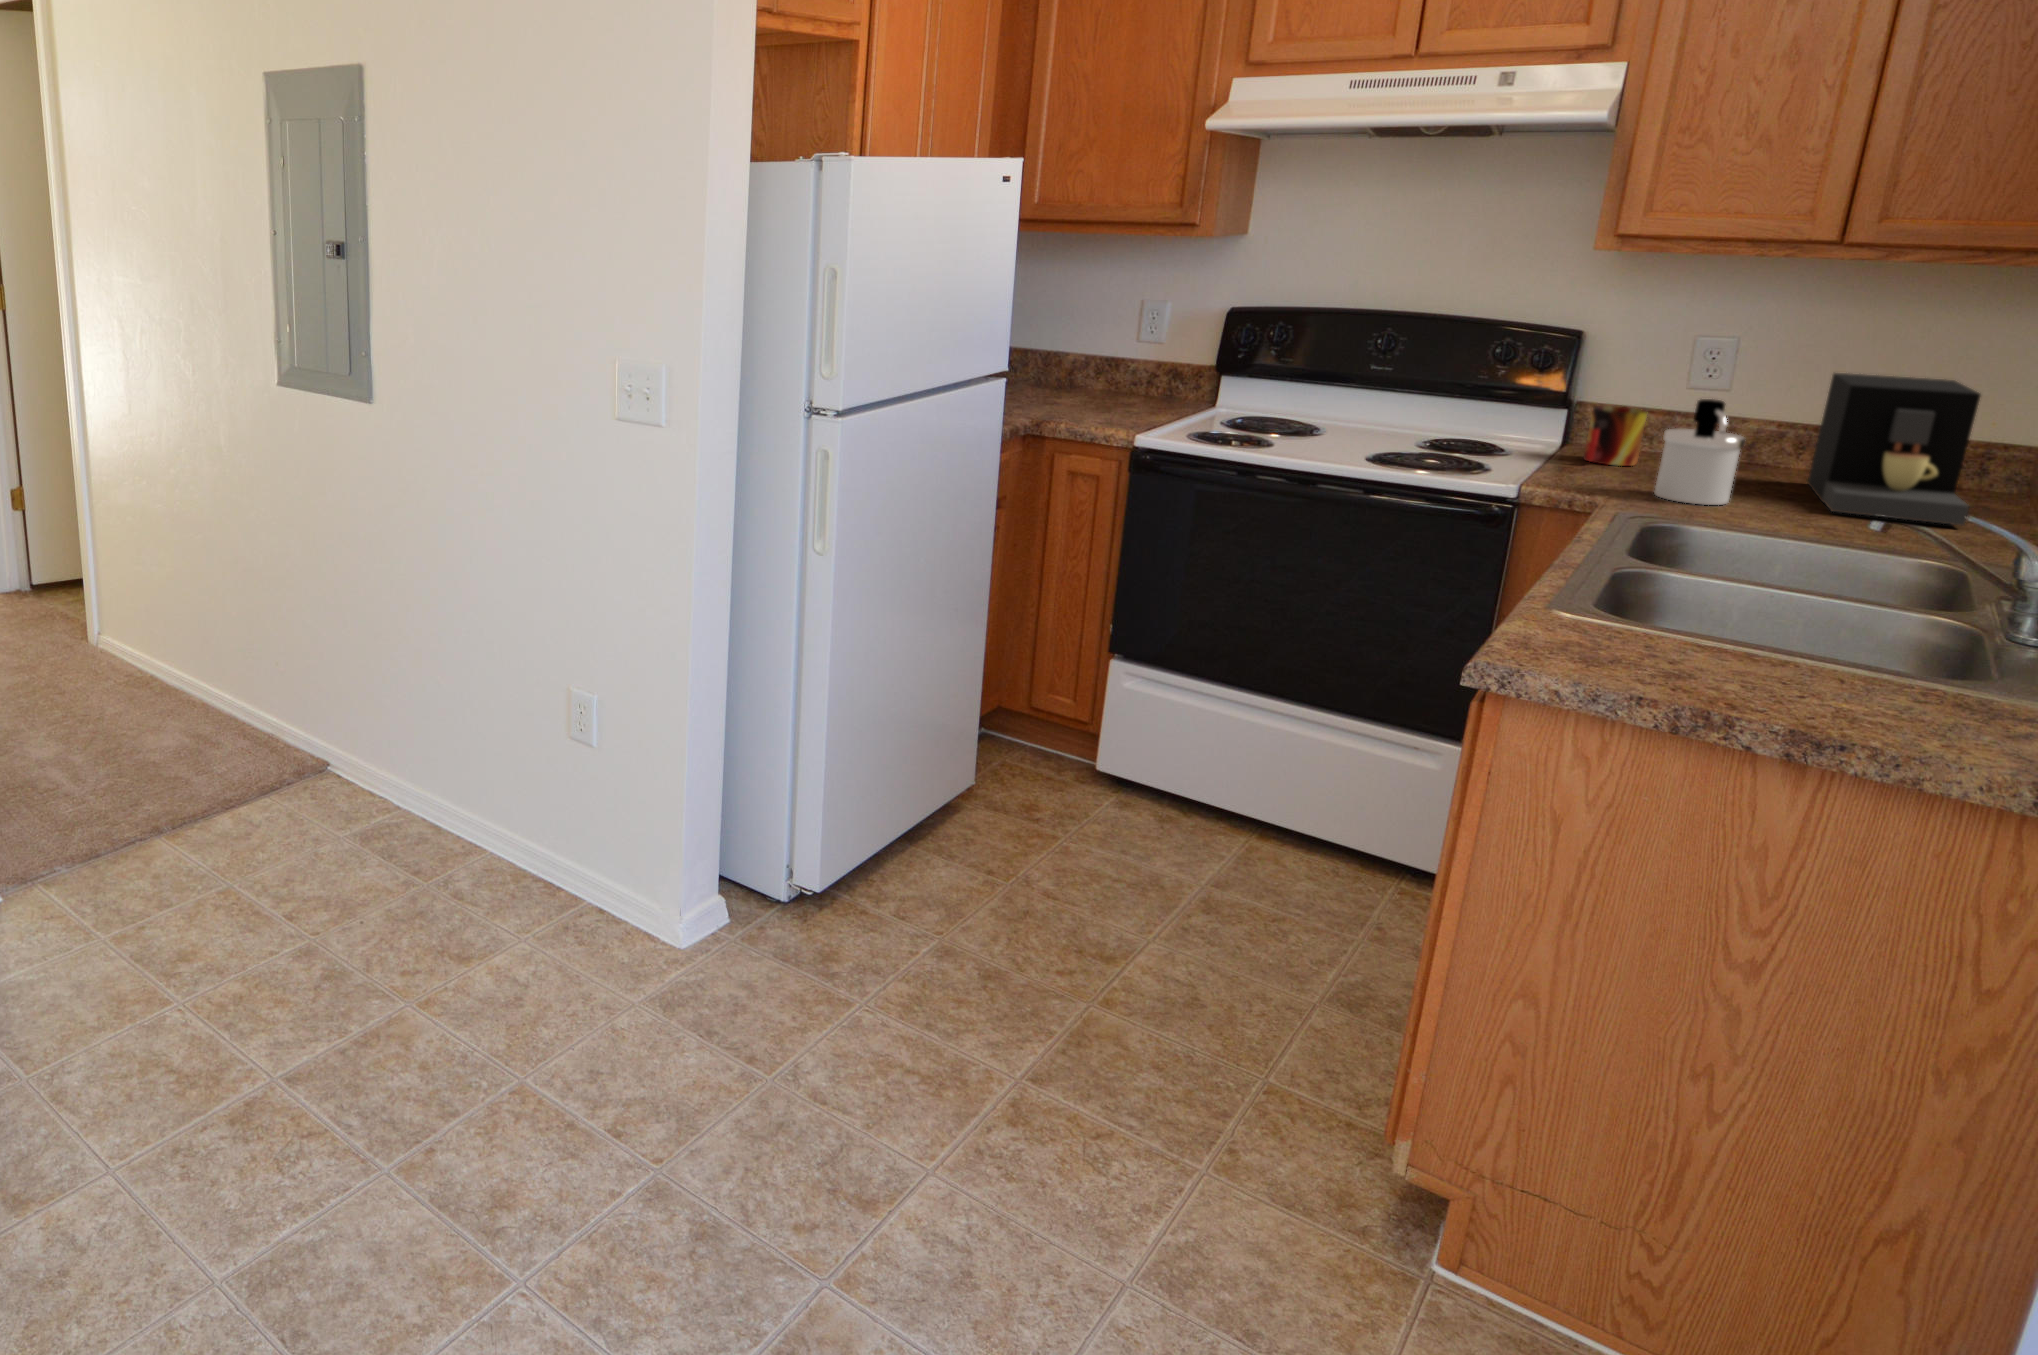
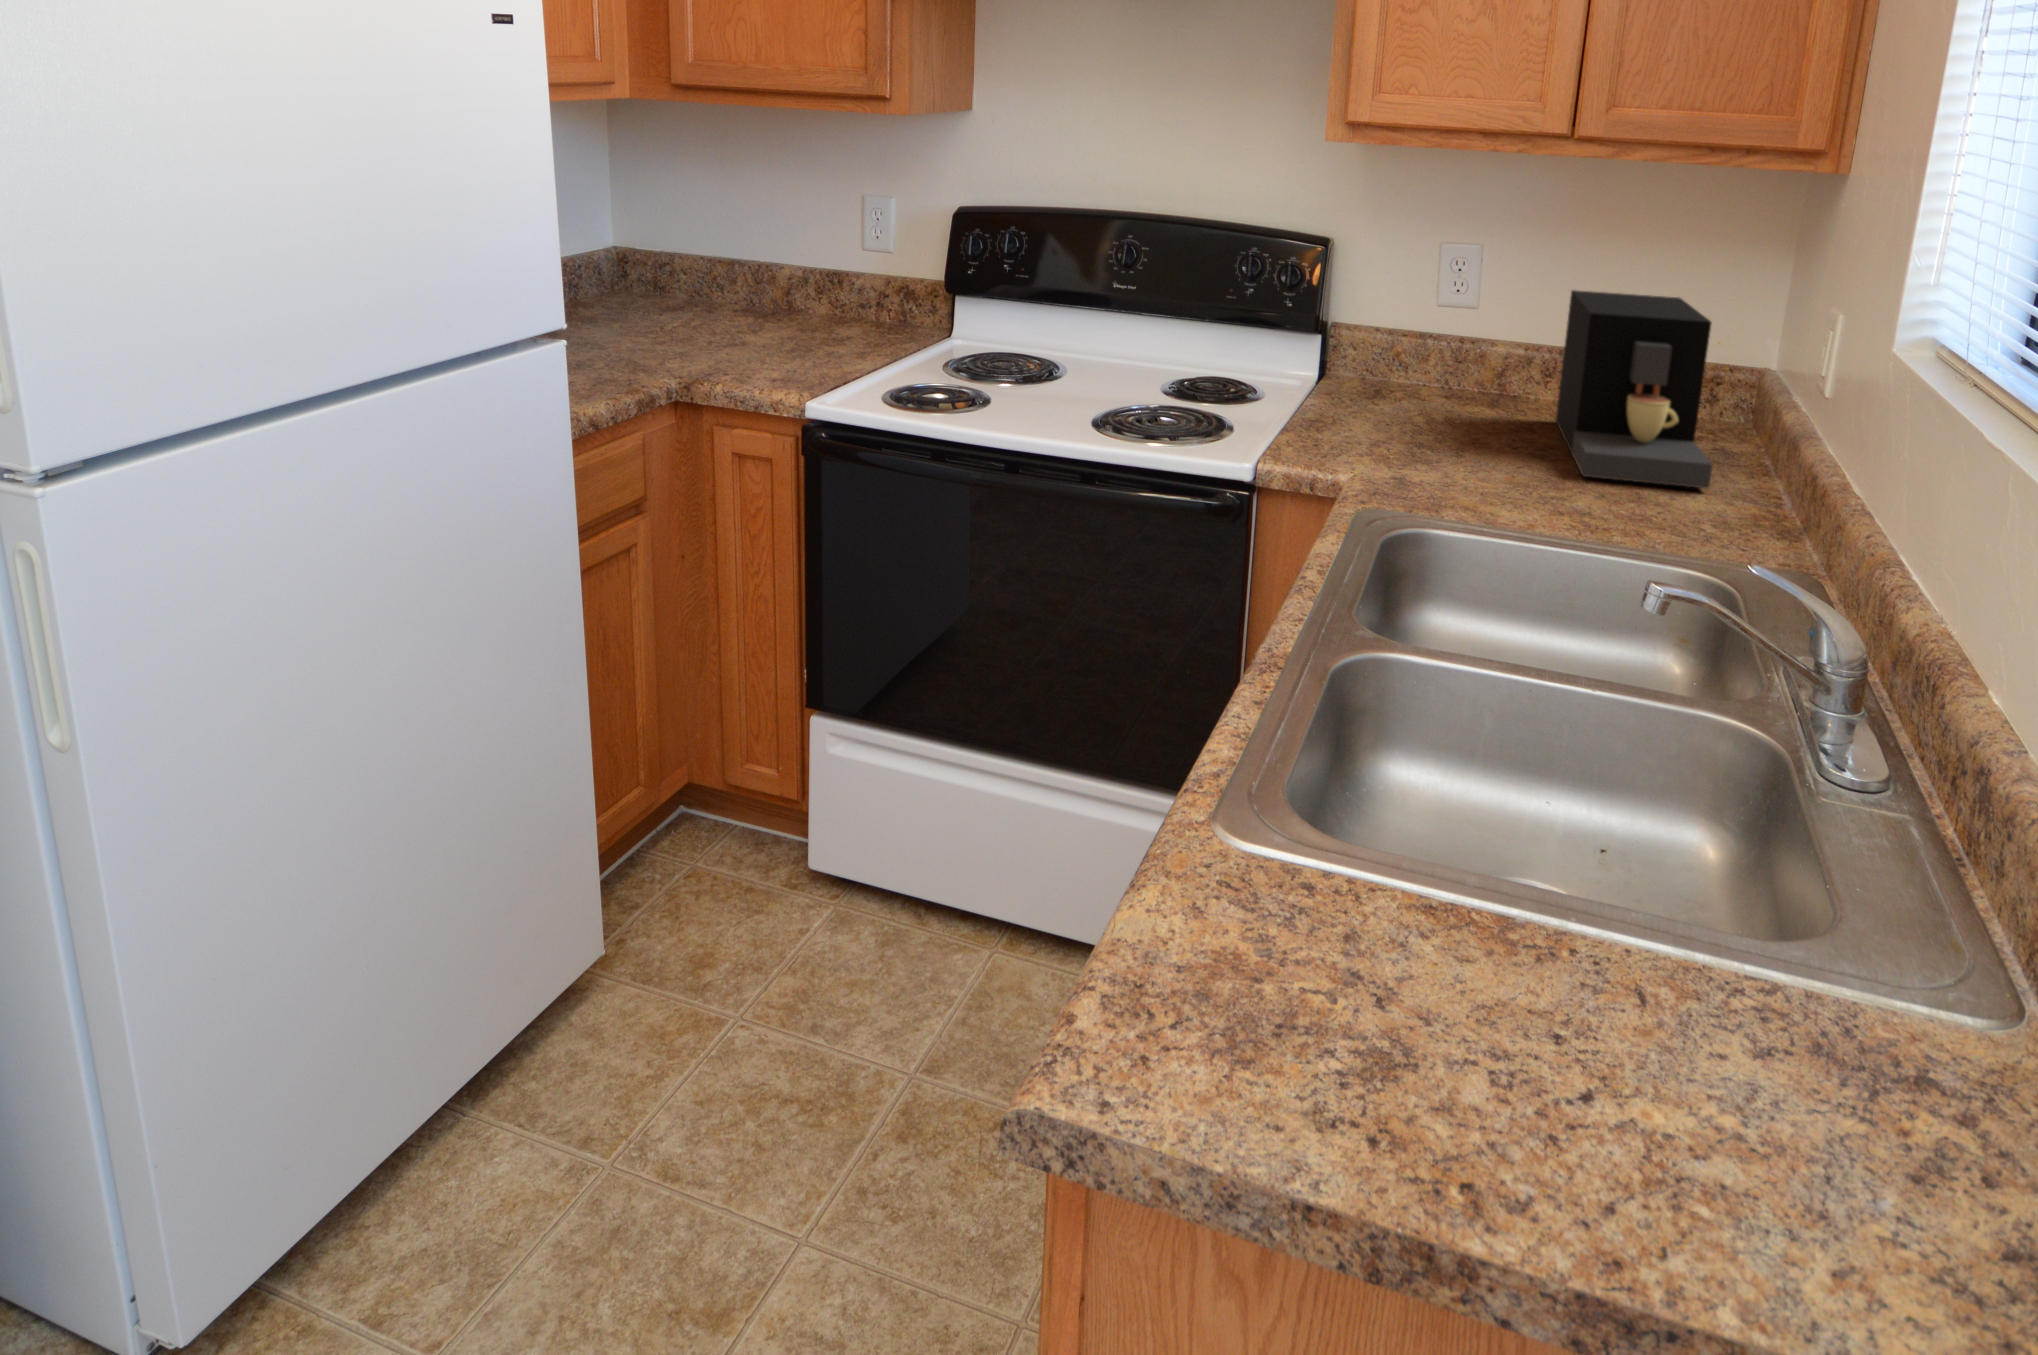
soap dispenser: present [1655,399,1745,505] -> none [1405,338,1492,478]
mug: present [1584,406,1647,466] -> none [1340,332,1399,408]

